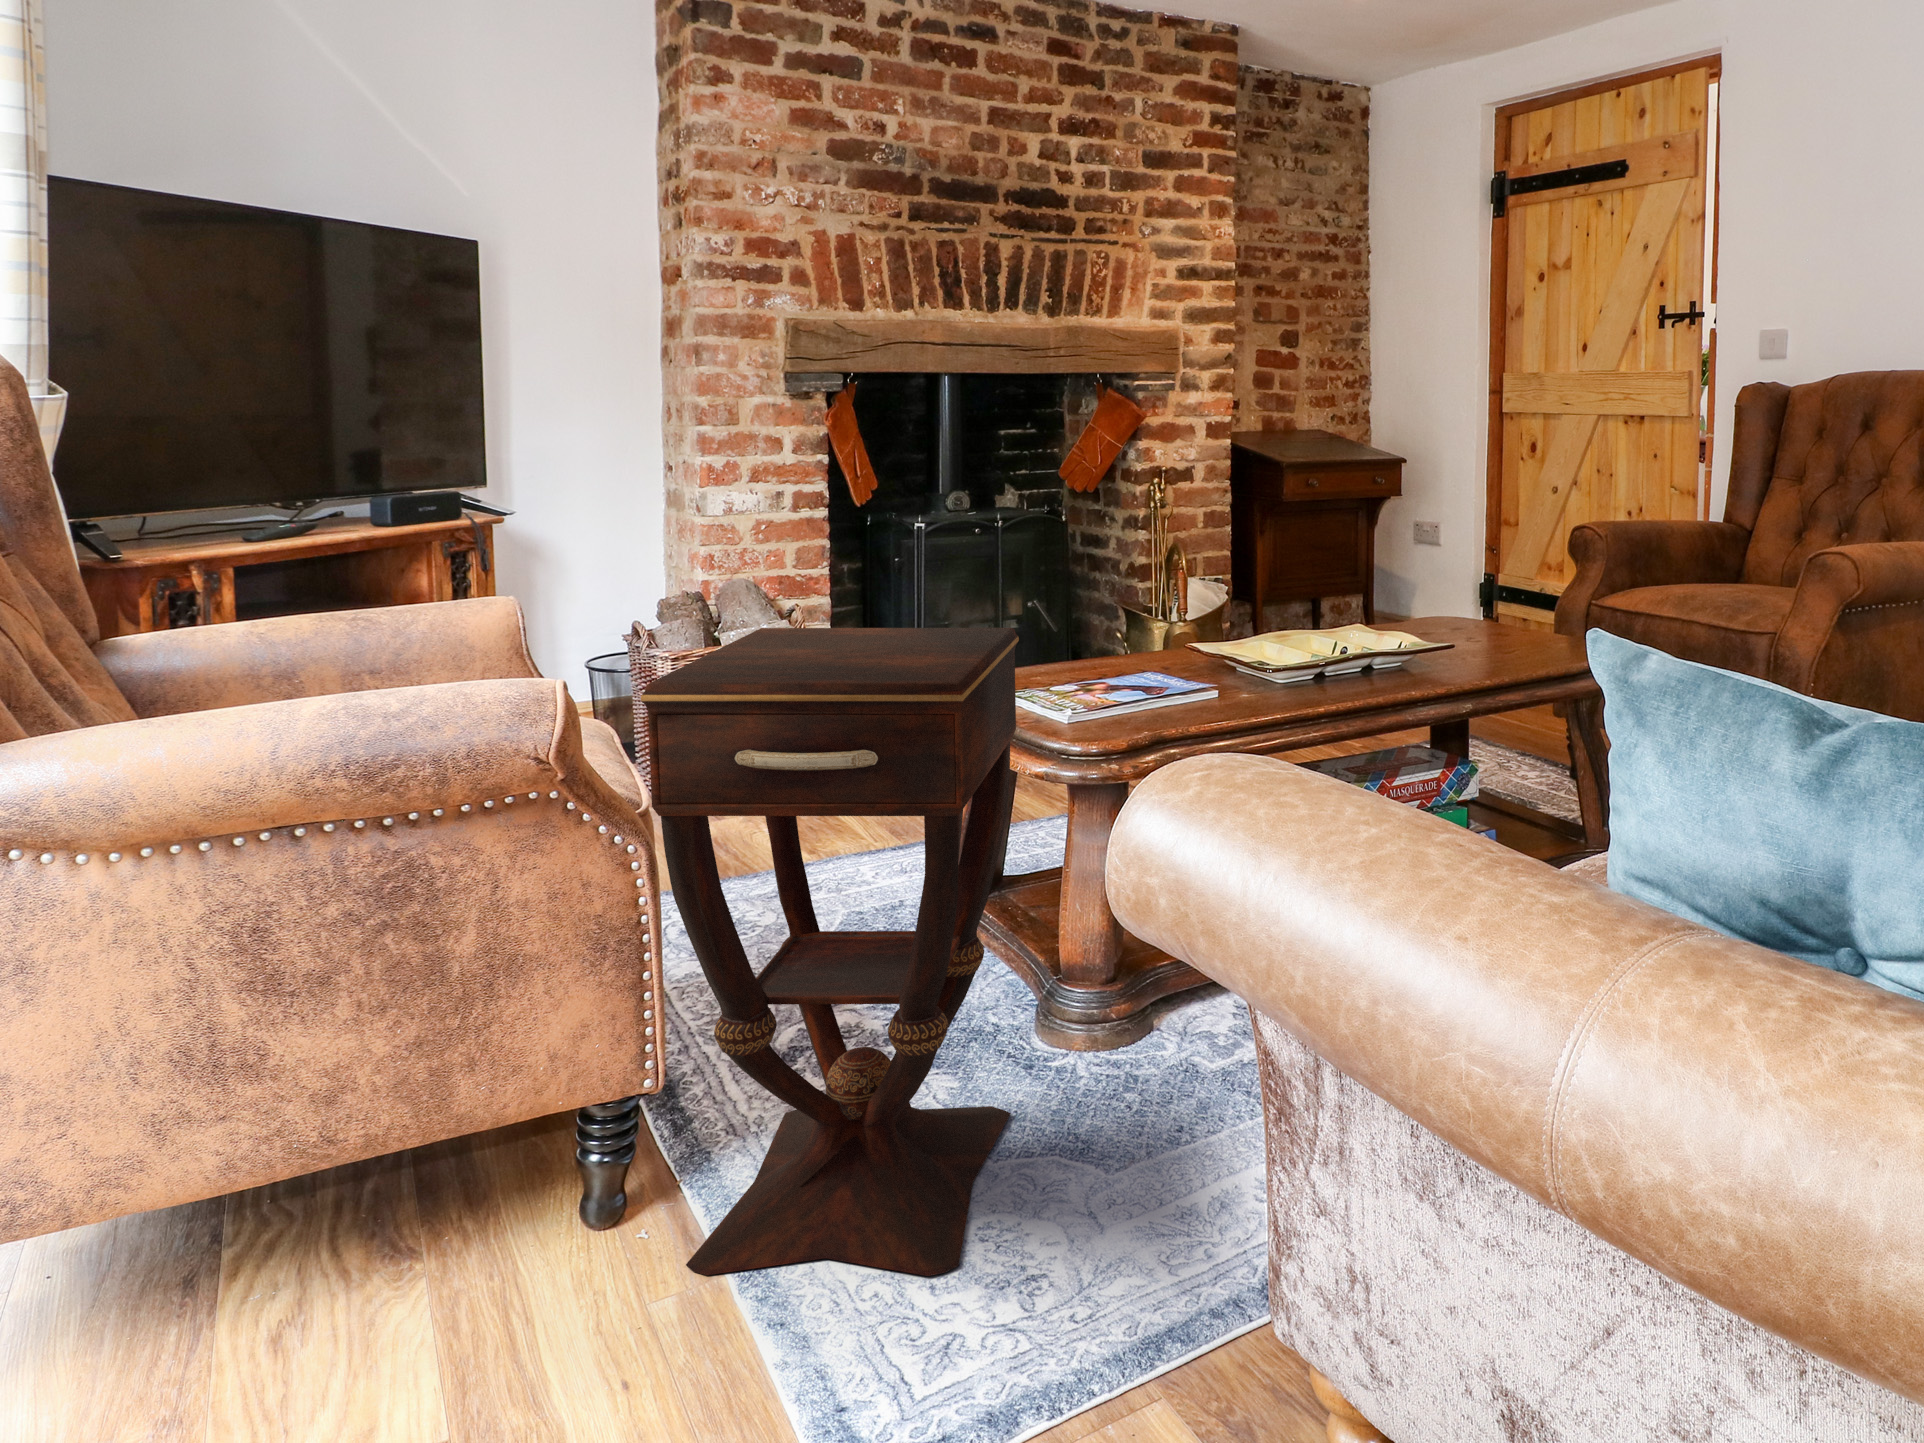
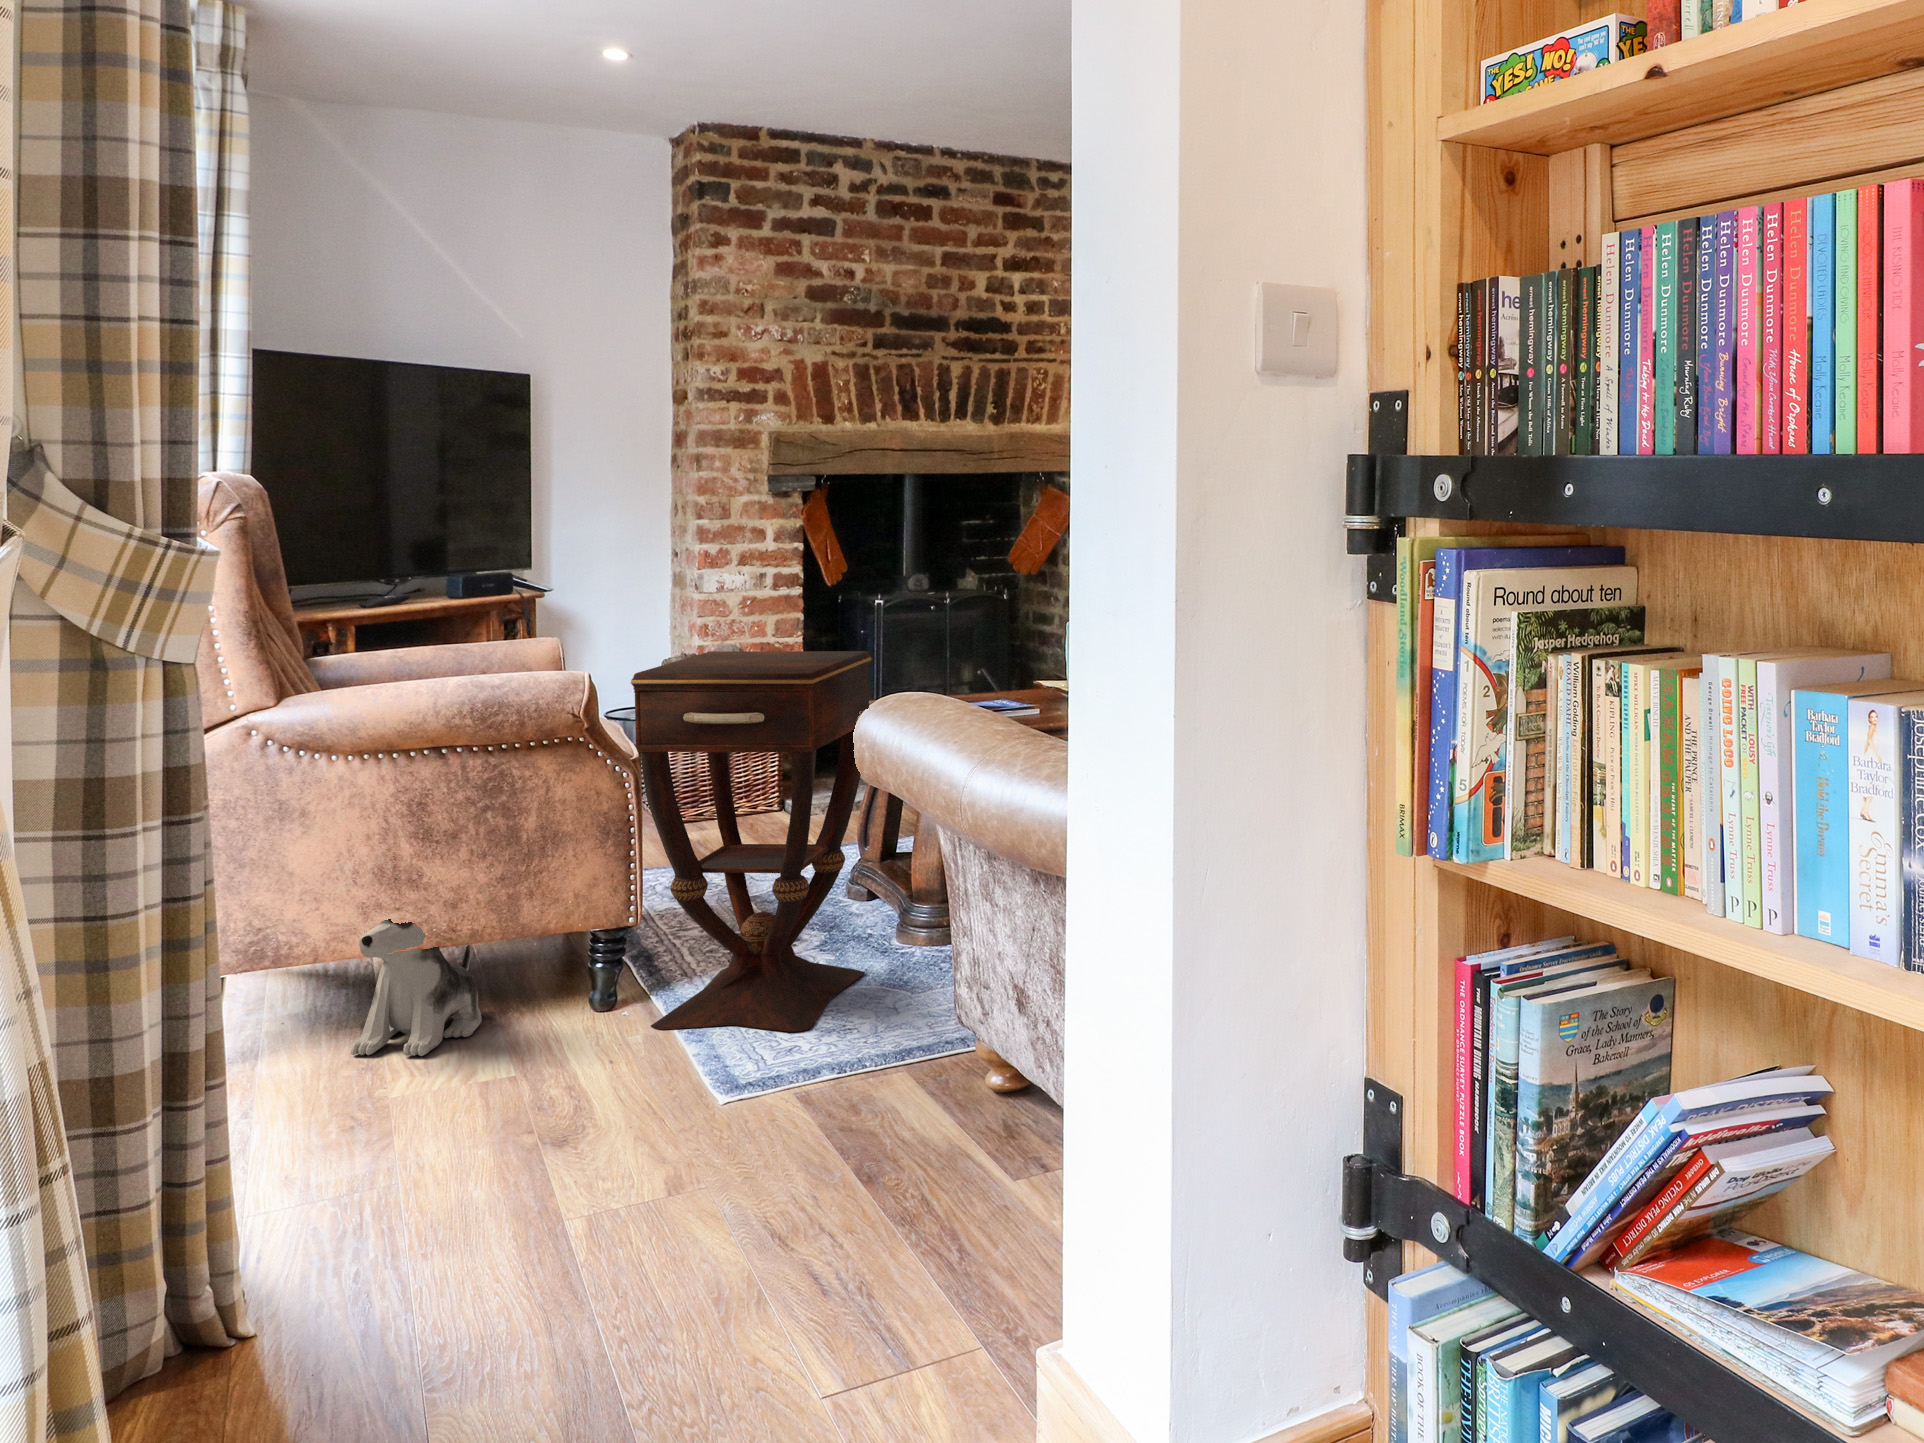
plush toy: none [142,1043,393,1375] -> present [351,919,482,1056]

